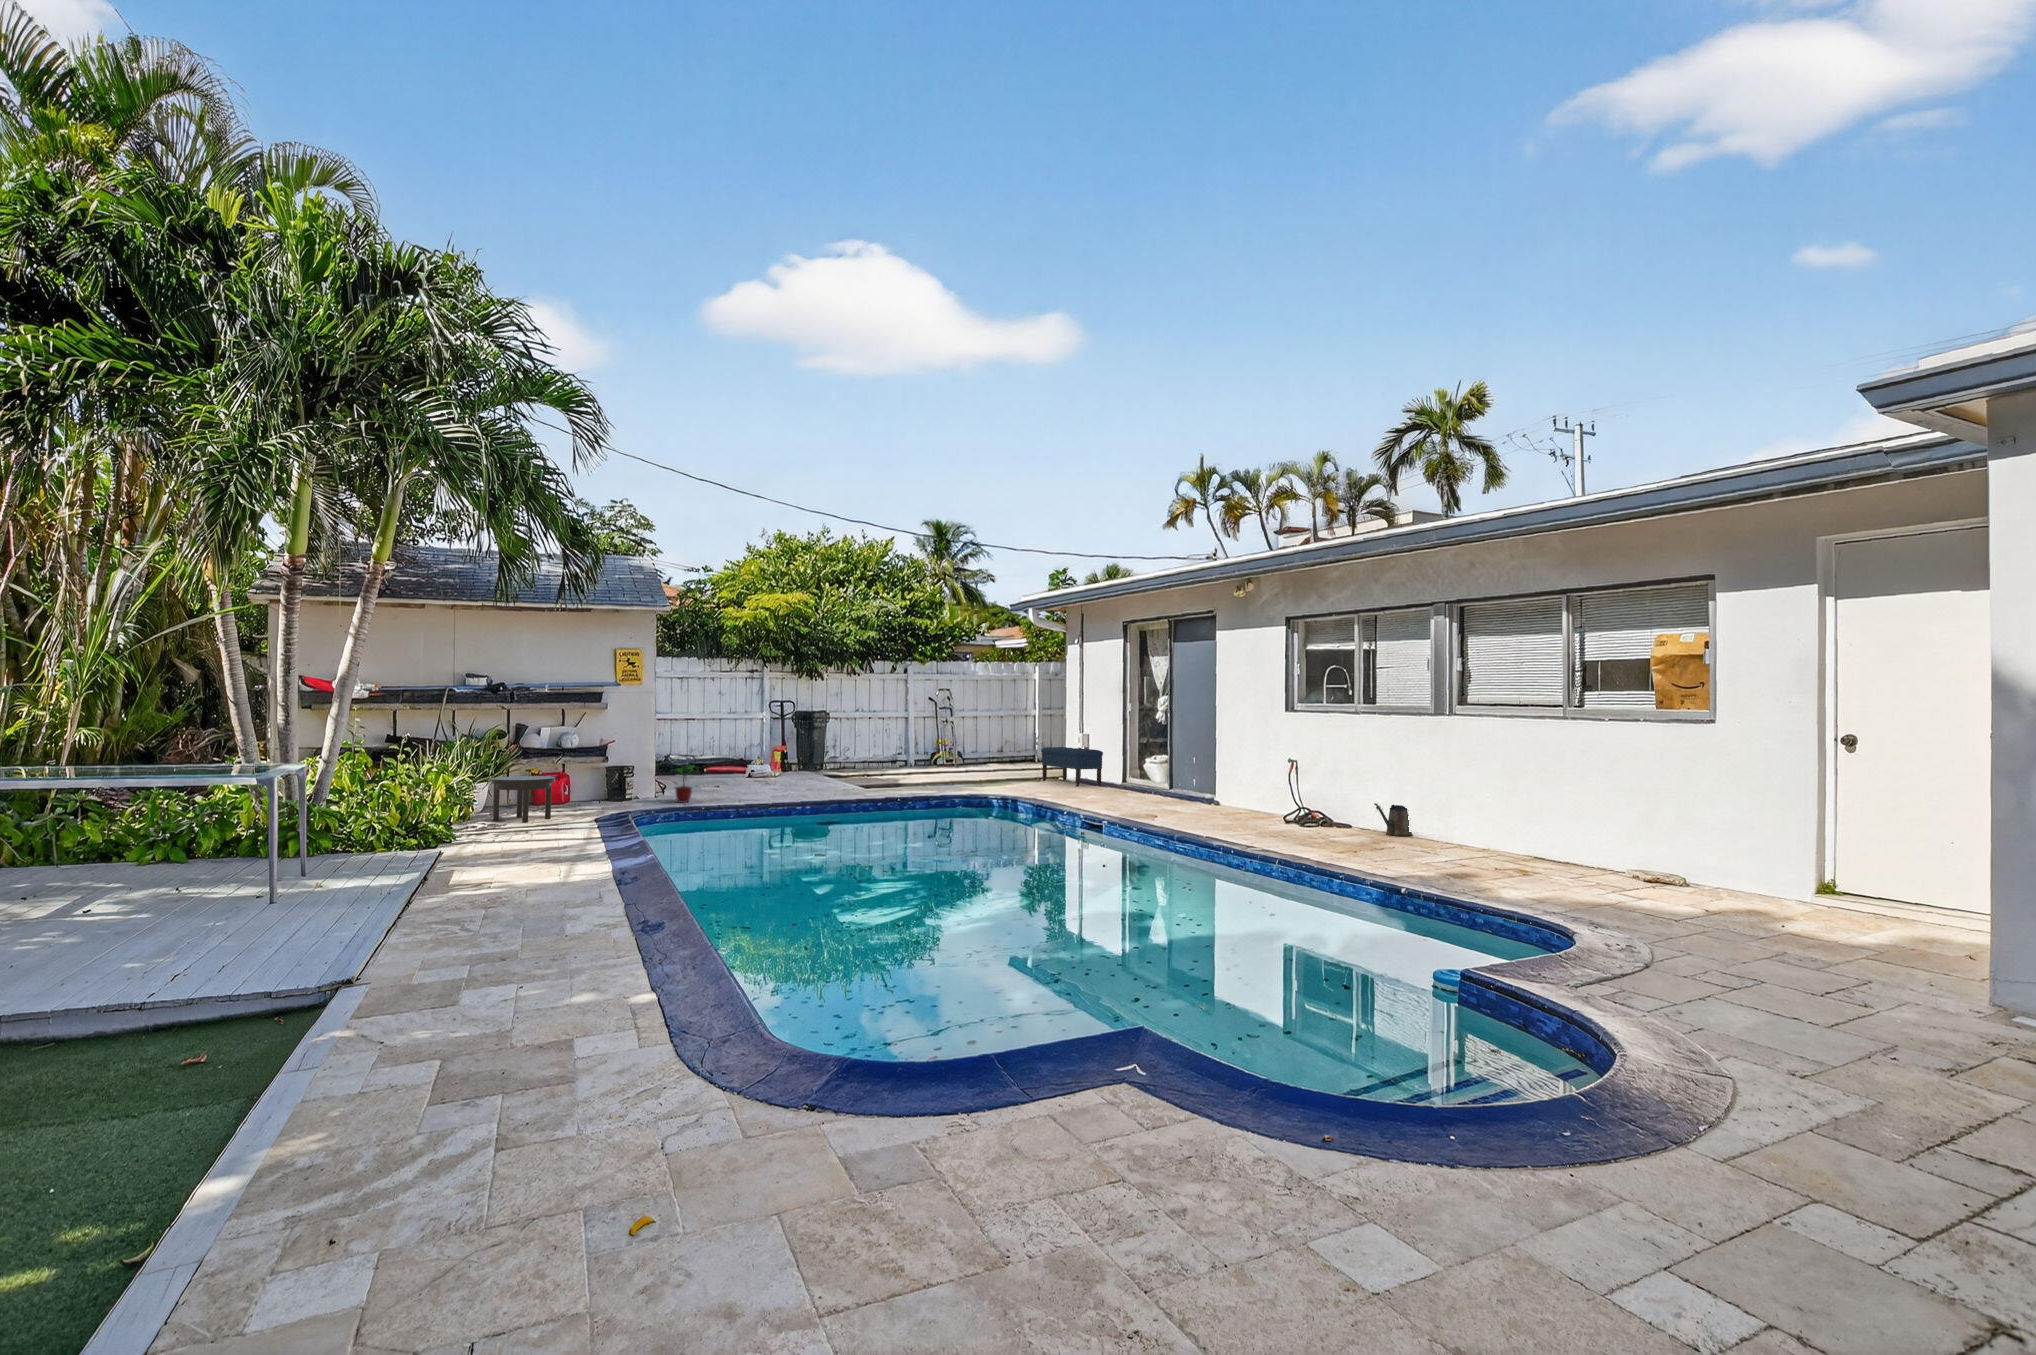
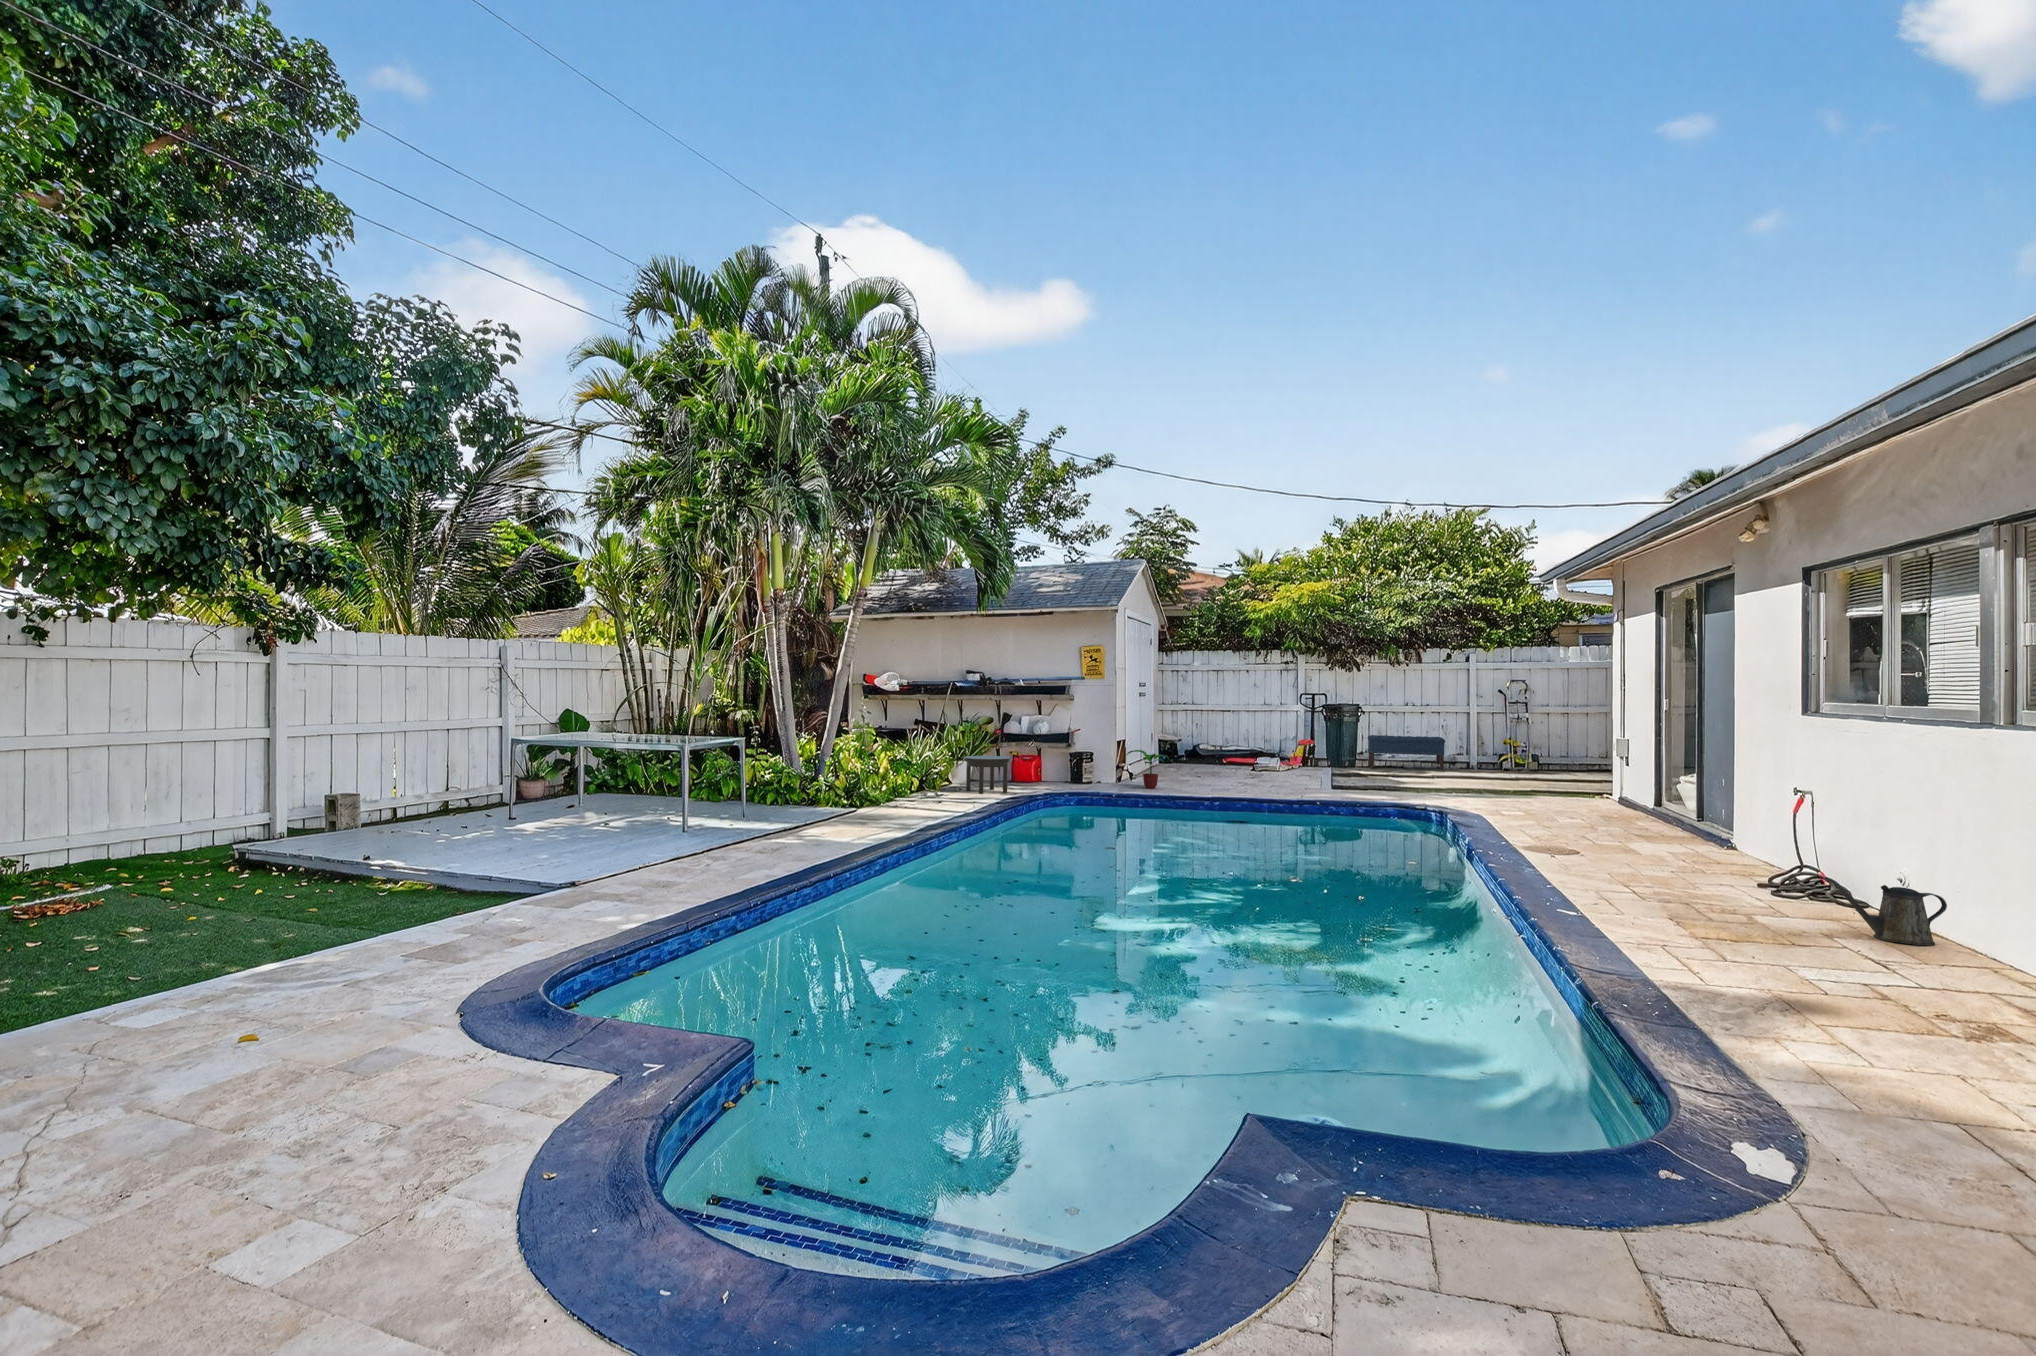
bench: present [1041,747,1103,786] -> present [1368,735,1445,770]

